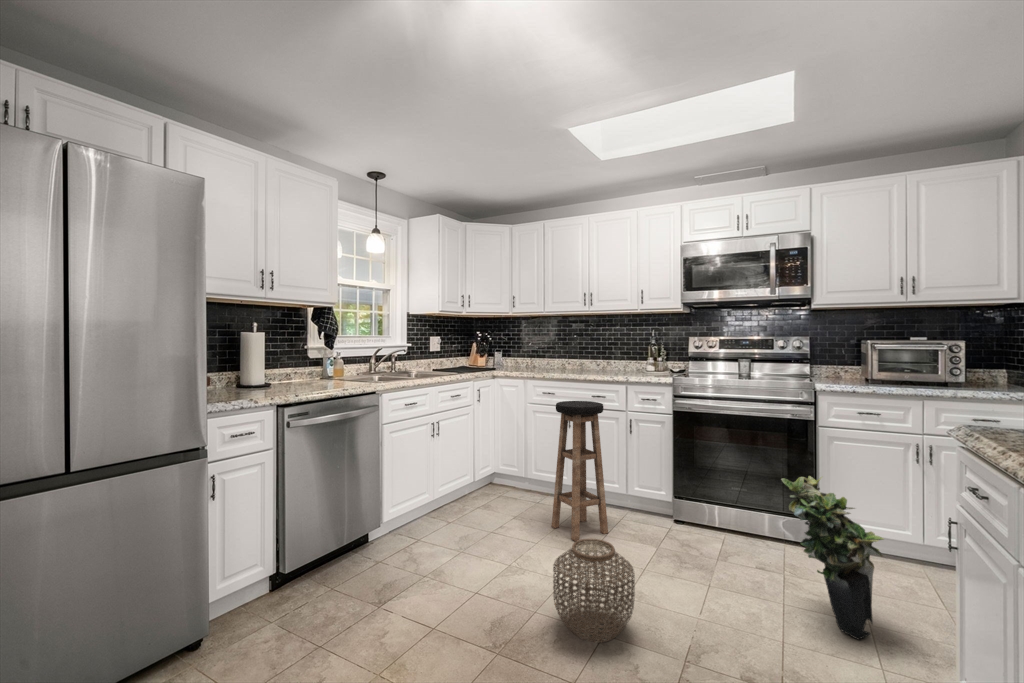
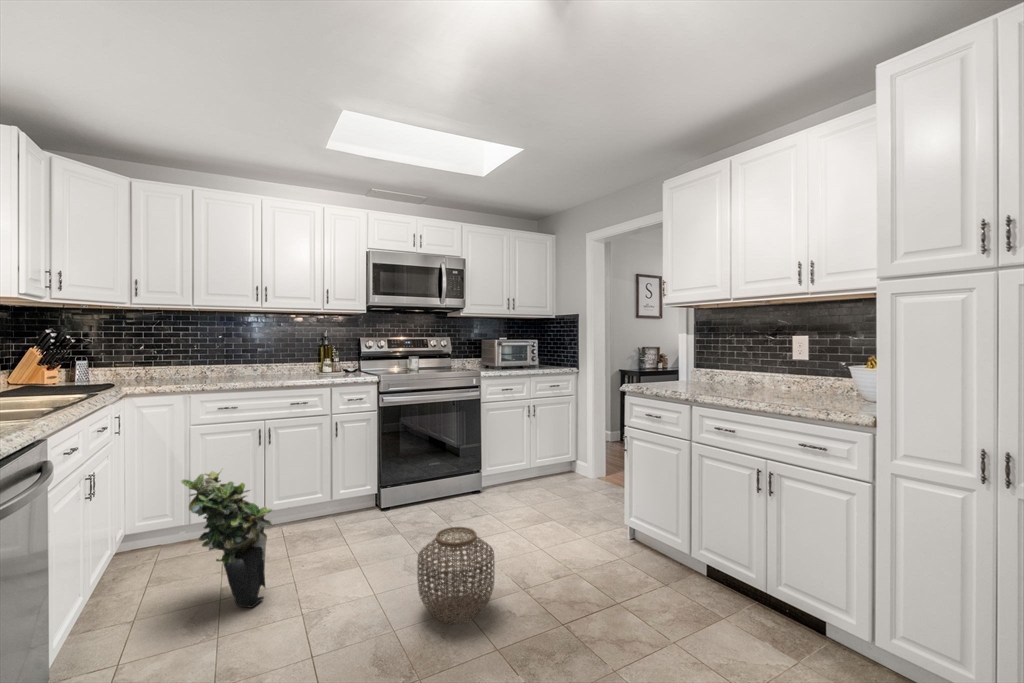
bar stool: present [552,401,608,541] -> none [285,407,349,563]
potted plant: present [781,476,883,639] -> present [181,471,273,608]

